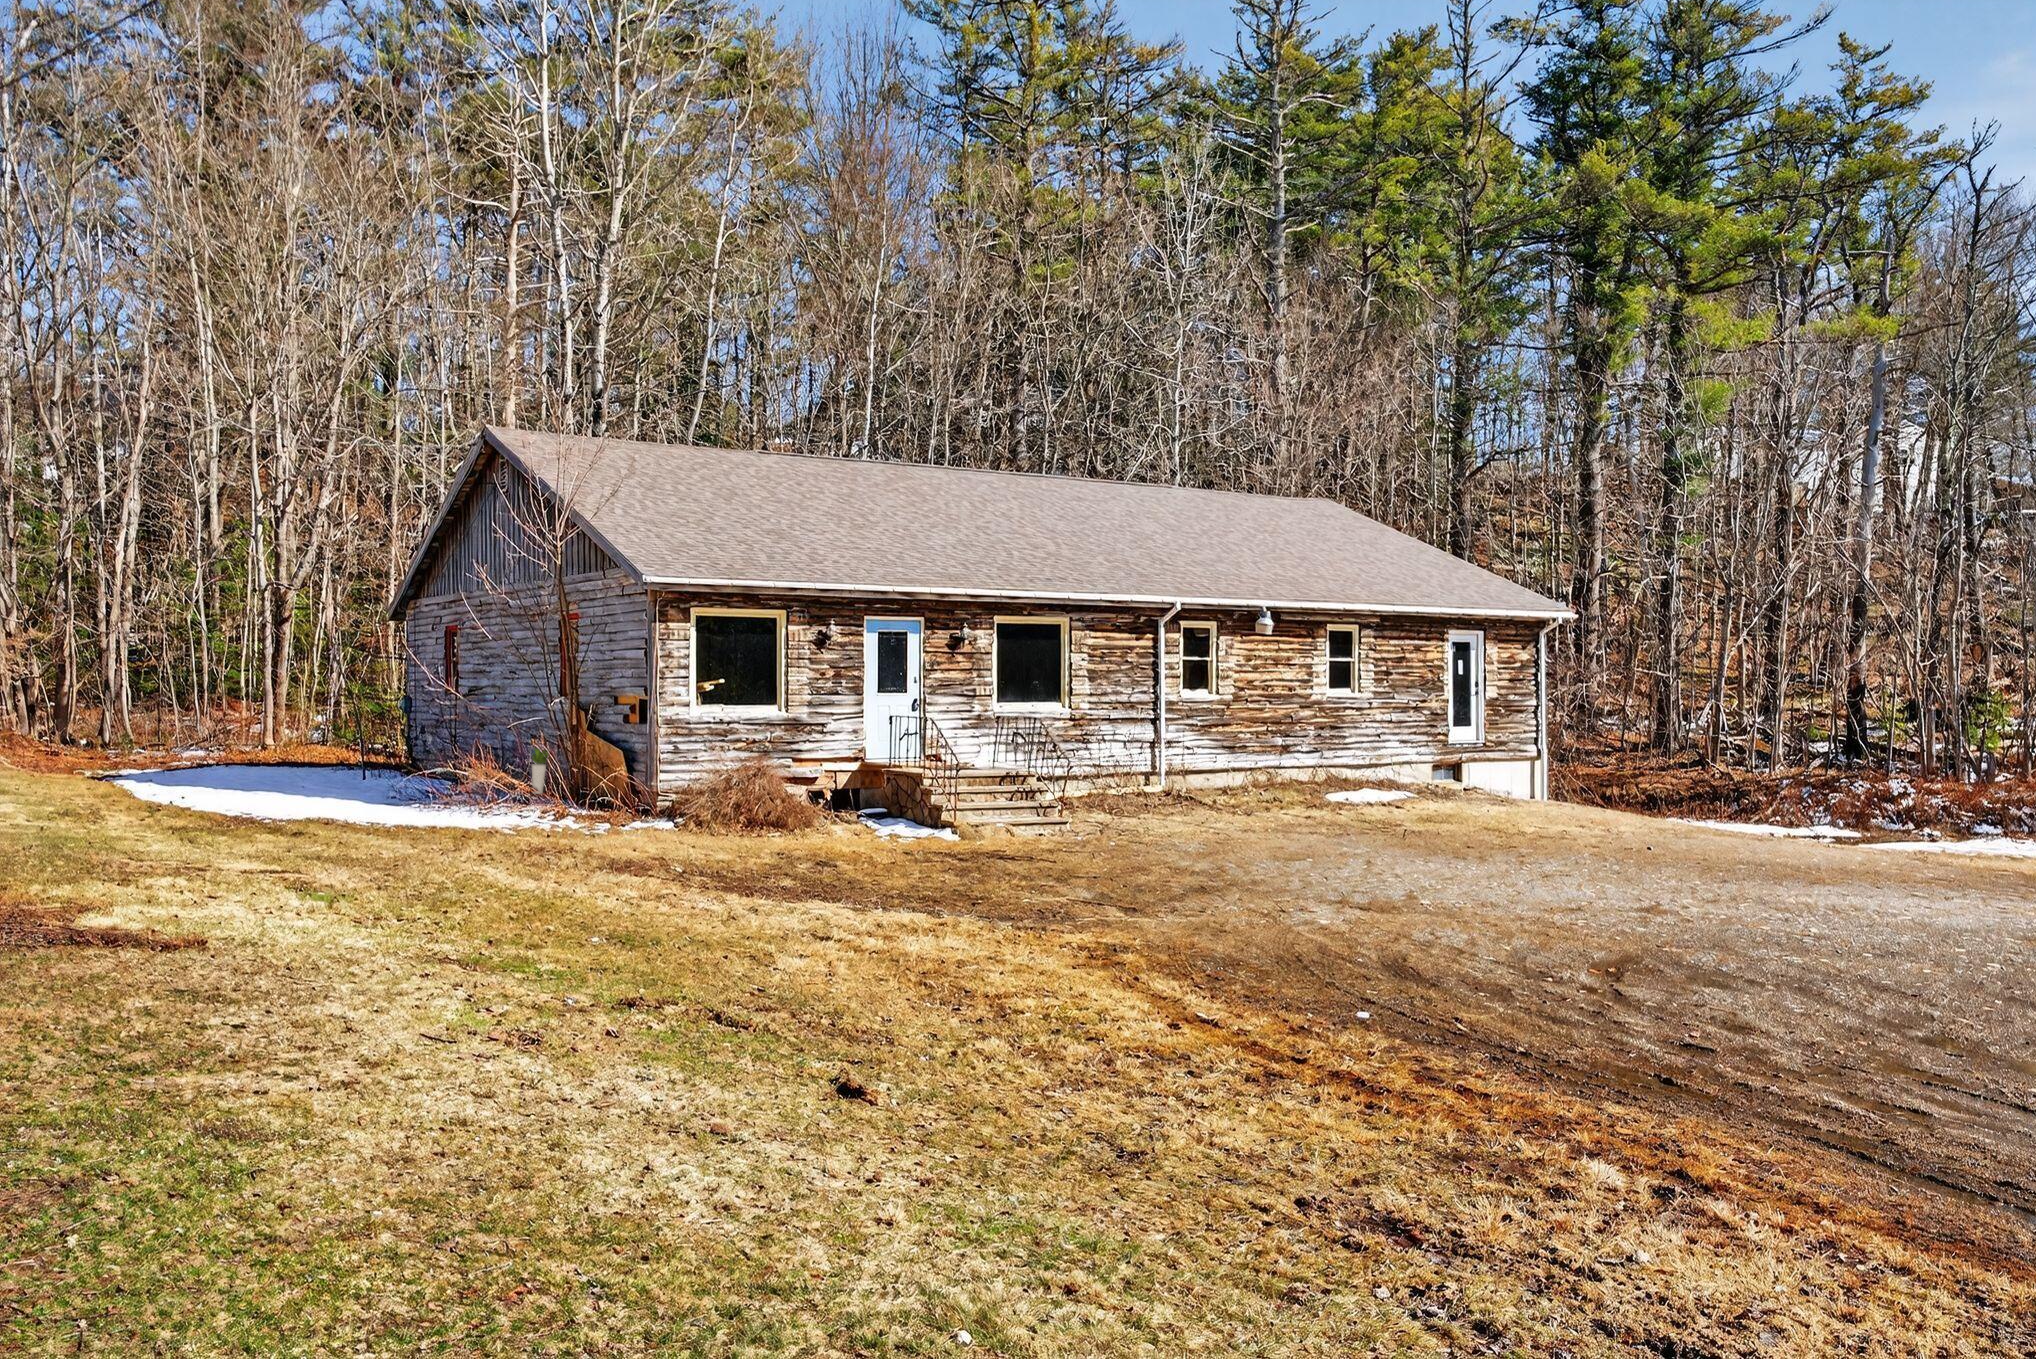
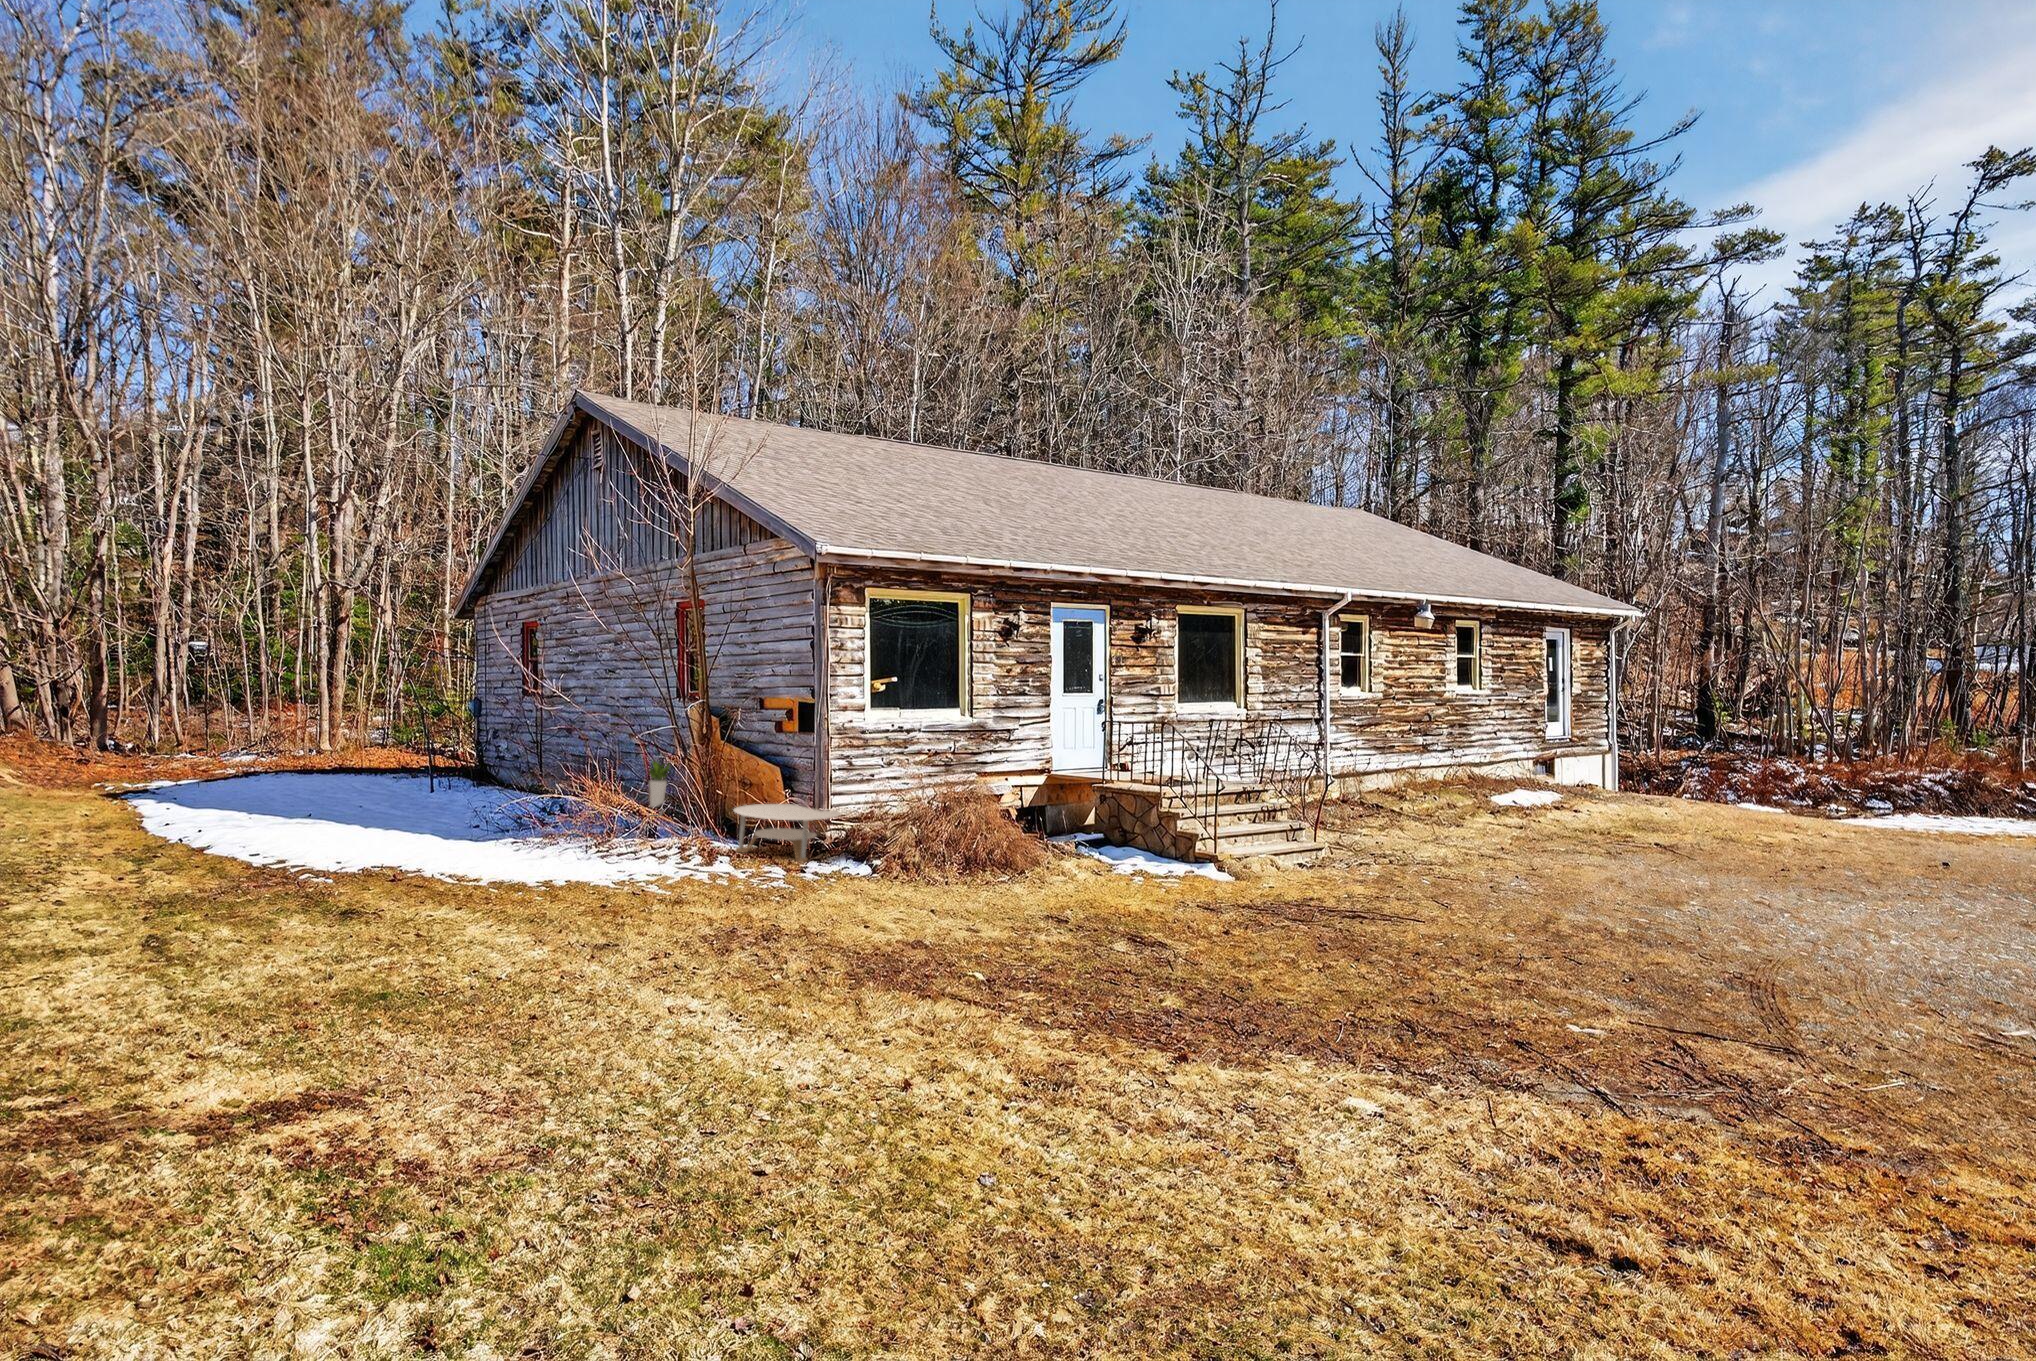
round table: none [578,778,662,820] -> present [734,804,840,863]

